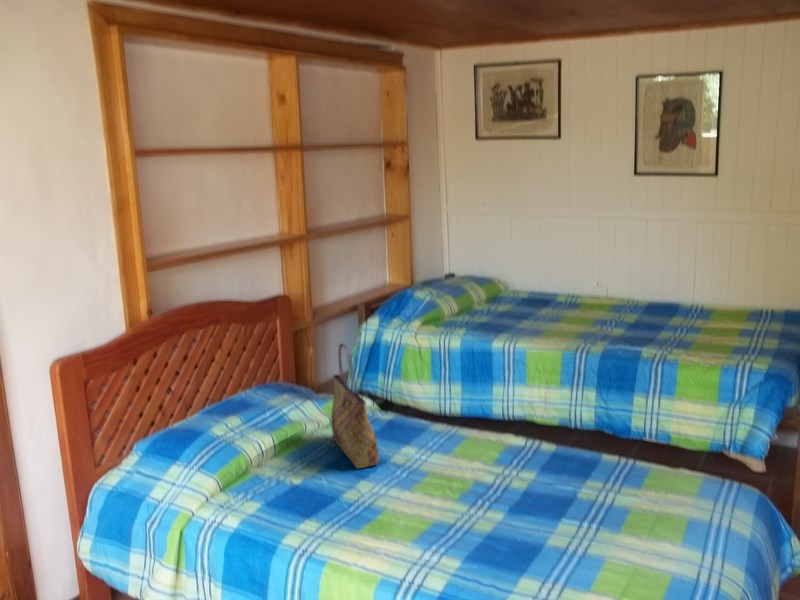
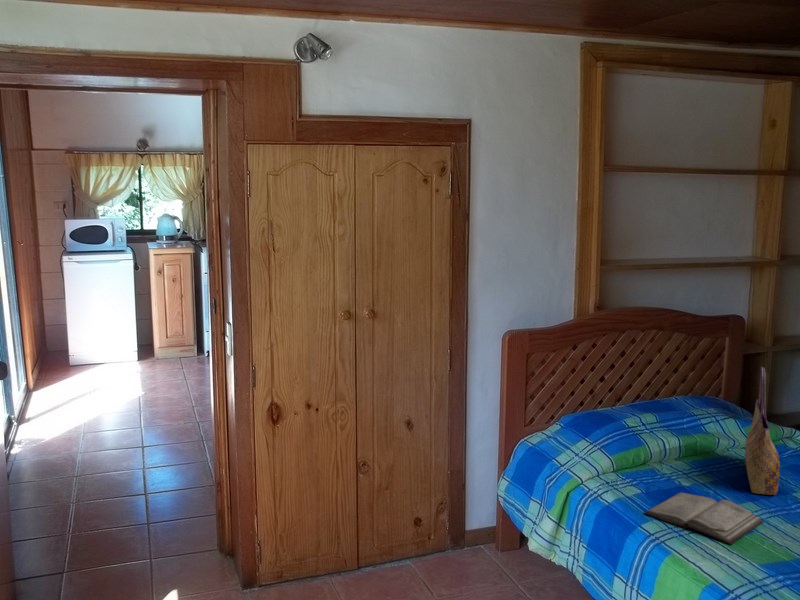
diary: none [278,485,385,530] -> present [645,493,763,544]

